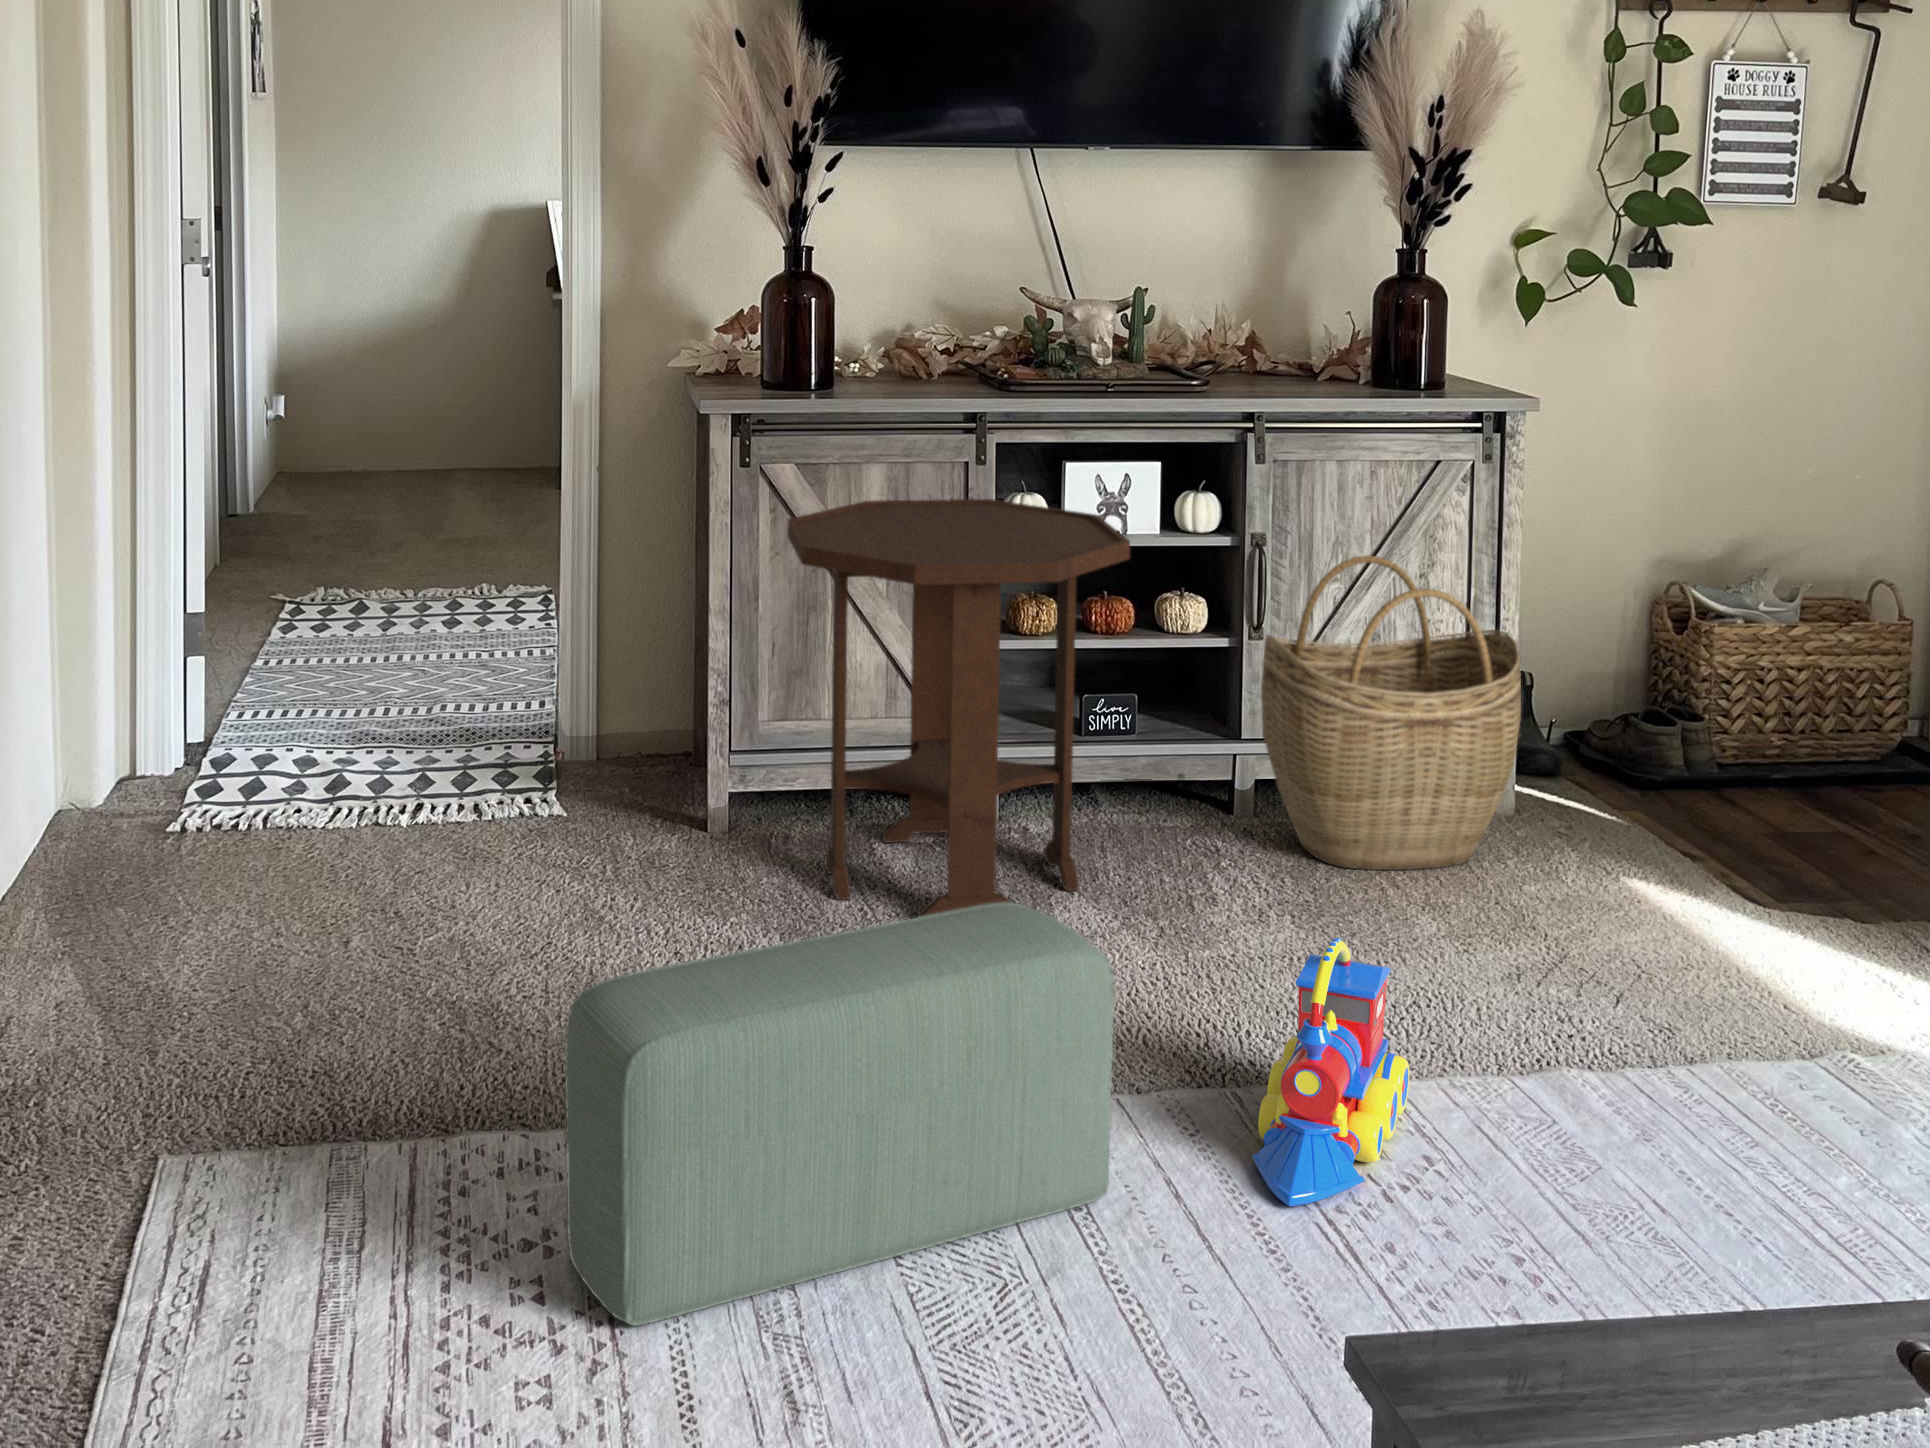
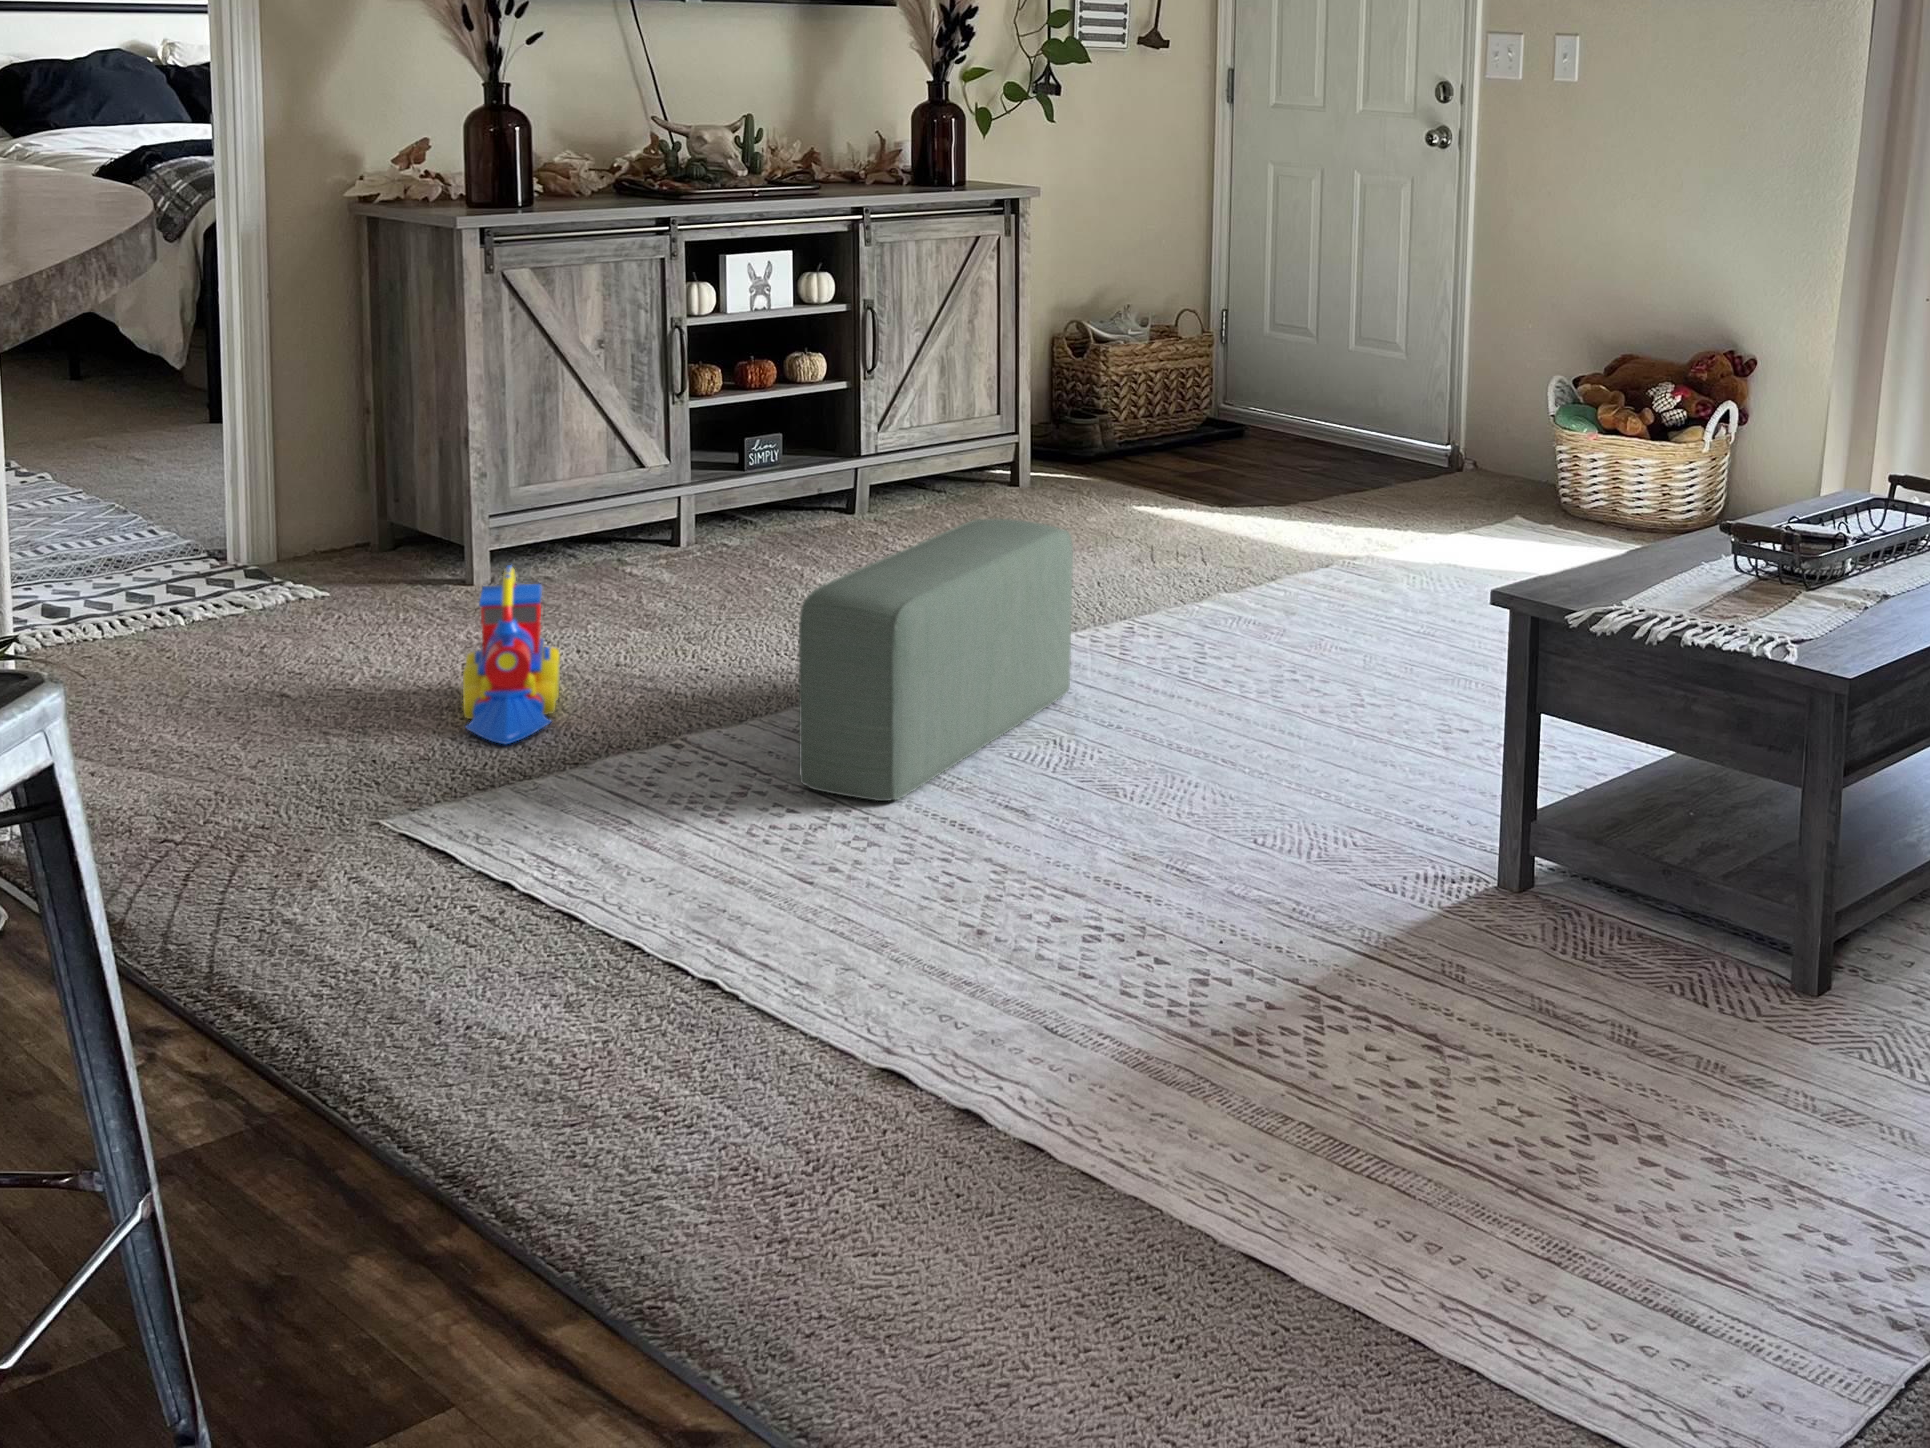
side table: present [787,499,1130,917] -> none [570,286,851,606]
woven basket: present [1261,556,1521,870] -> none [885,308,1069,530]
toy train: present [1252,938,1409,1206] -> present [463,565,560,745]

